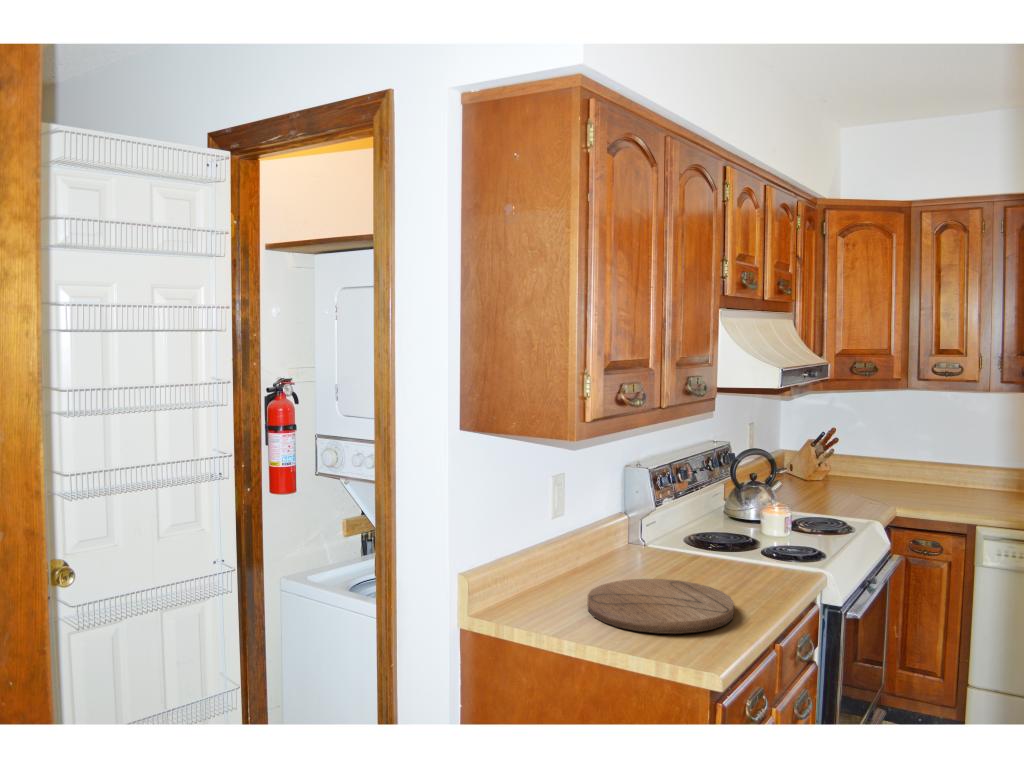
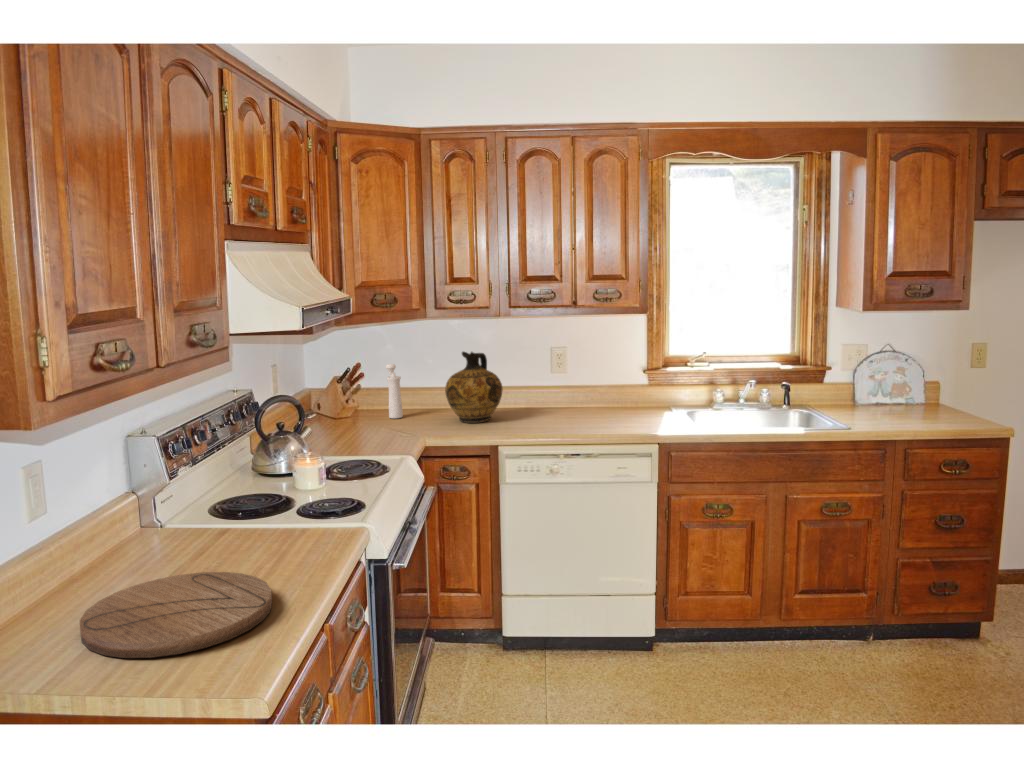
ceramic jug: none [923,425,989,500] -> present [445,352,503,423]
pepper mill: none [860,432,875,486] -> present [386,364,403,418]

